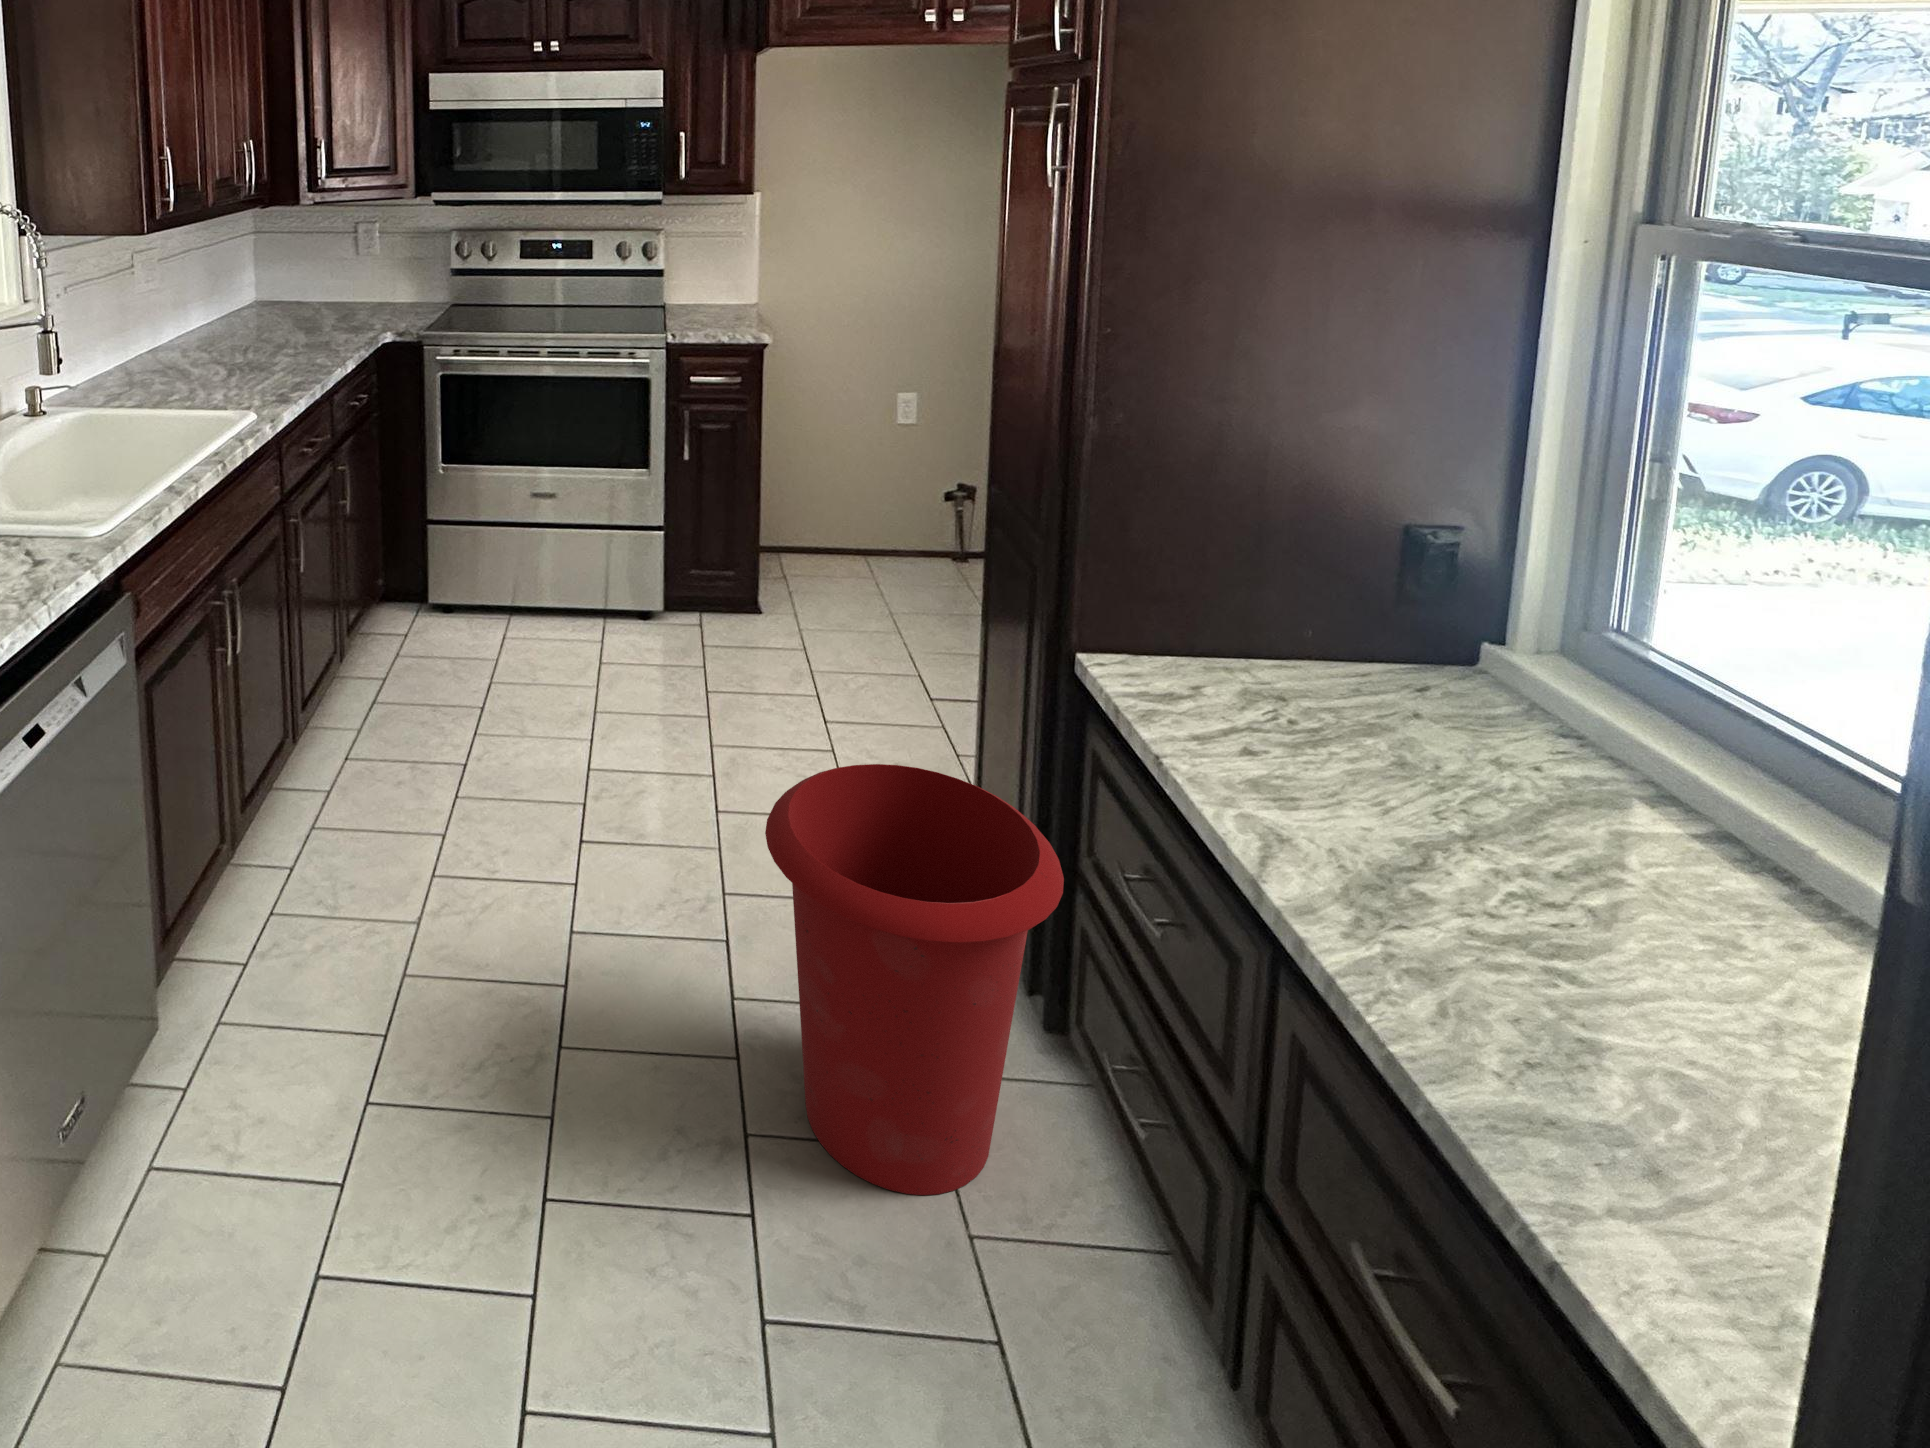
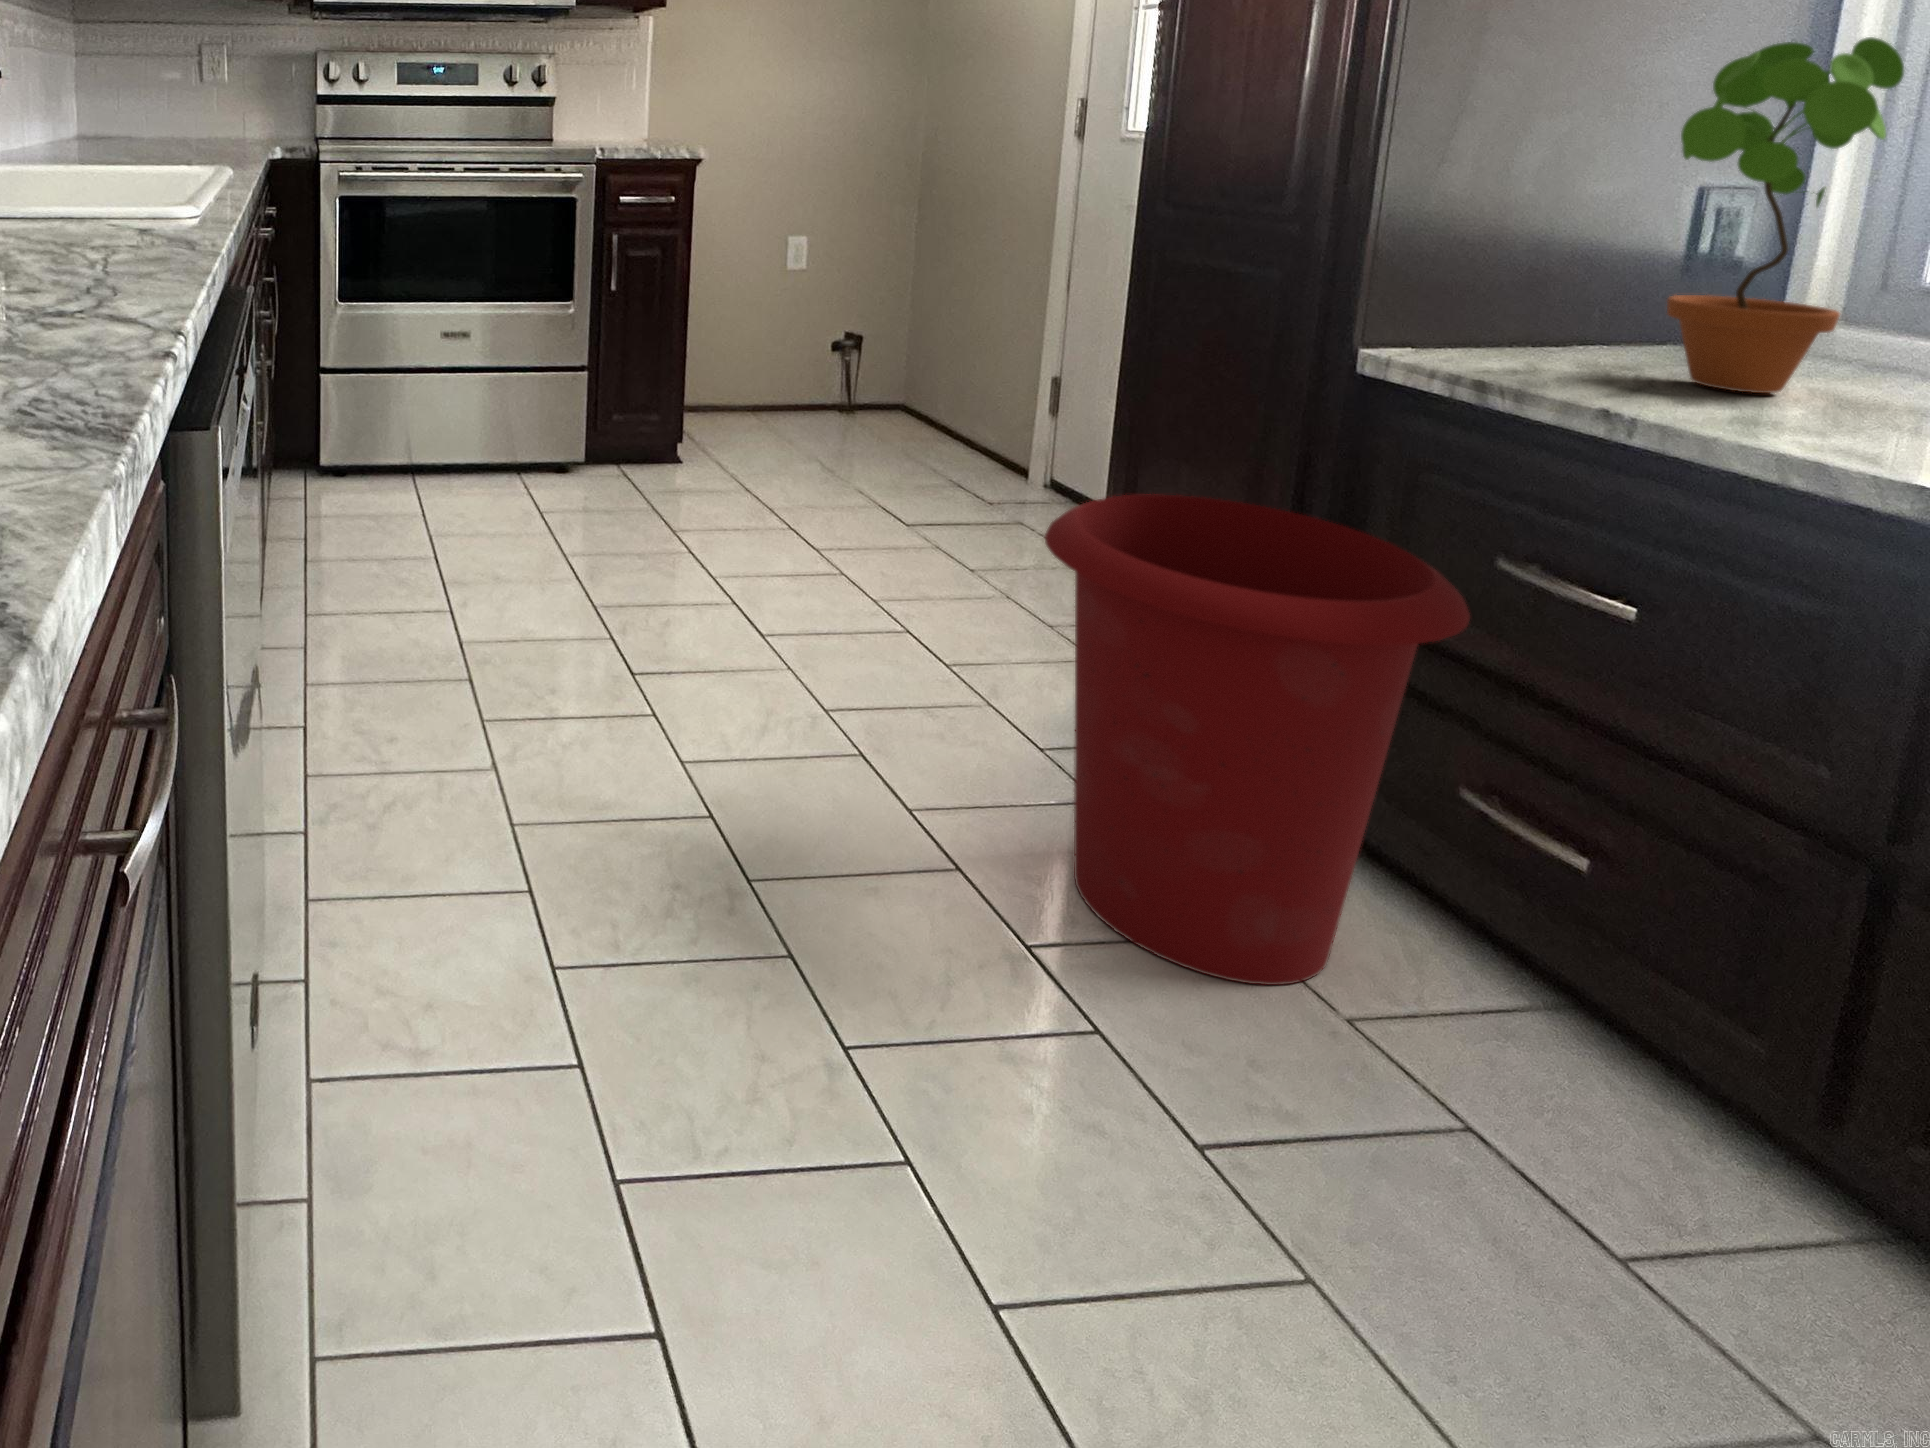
potted plant: none [1247,462,1411,757] -> present [1667,37,1904,393]

